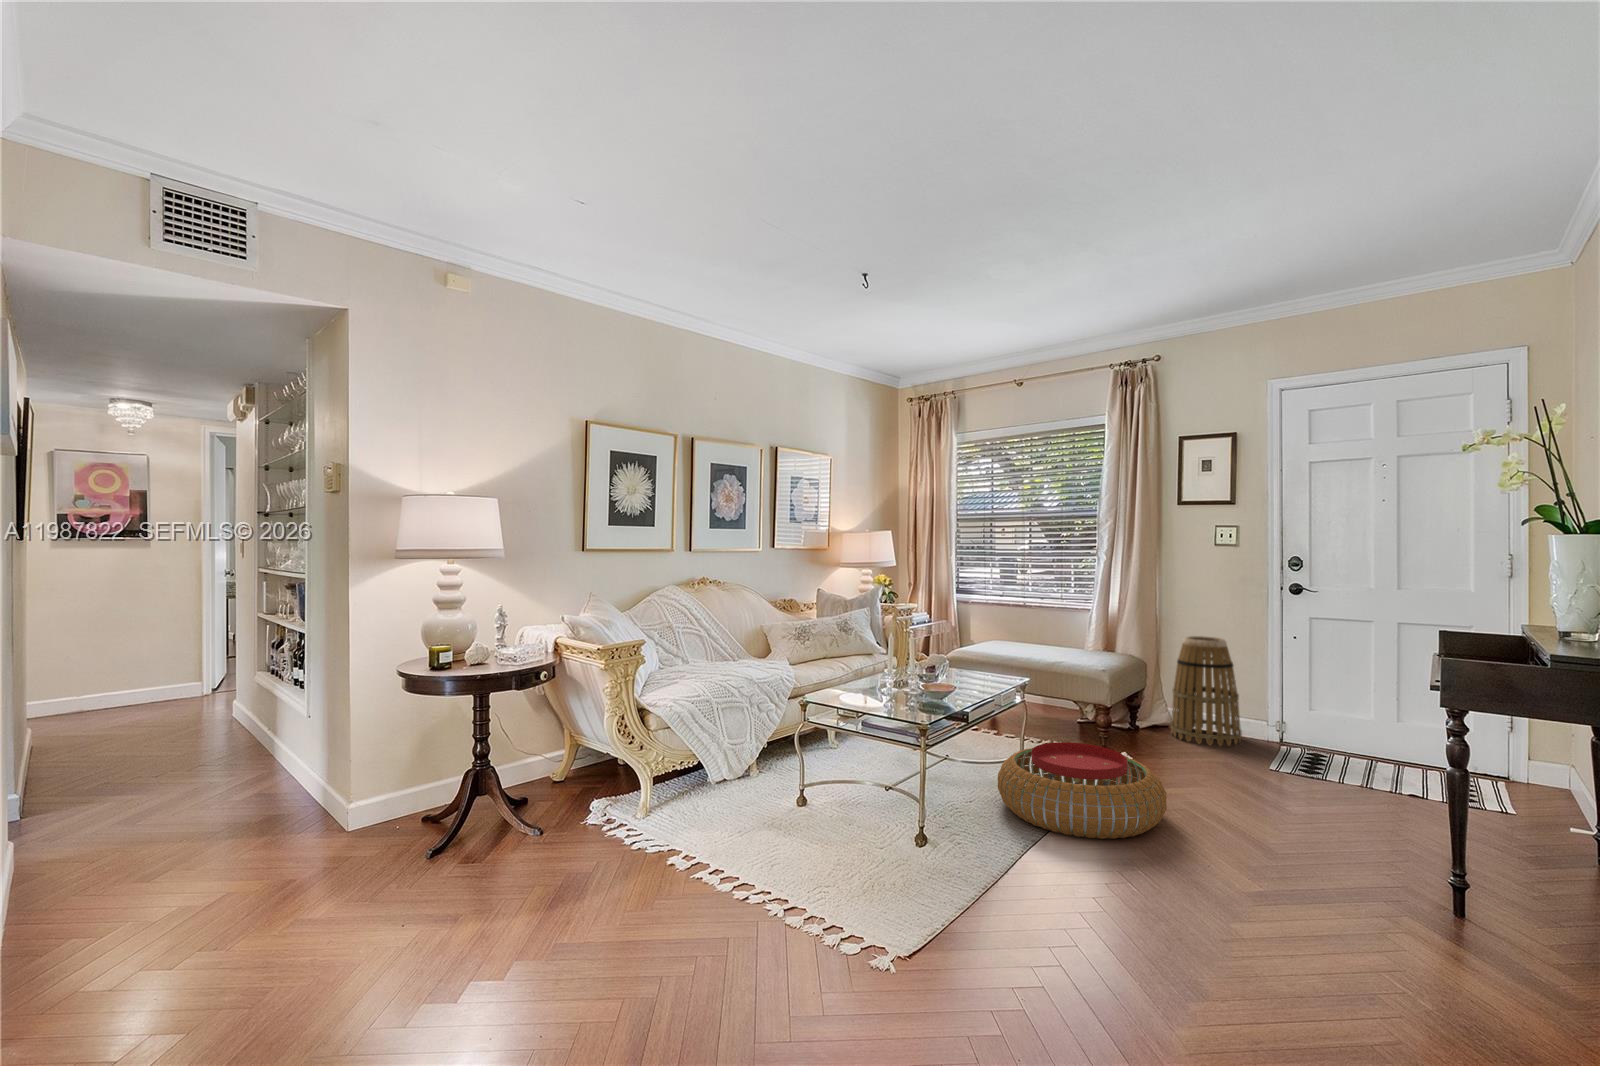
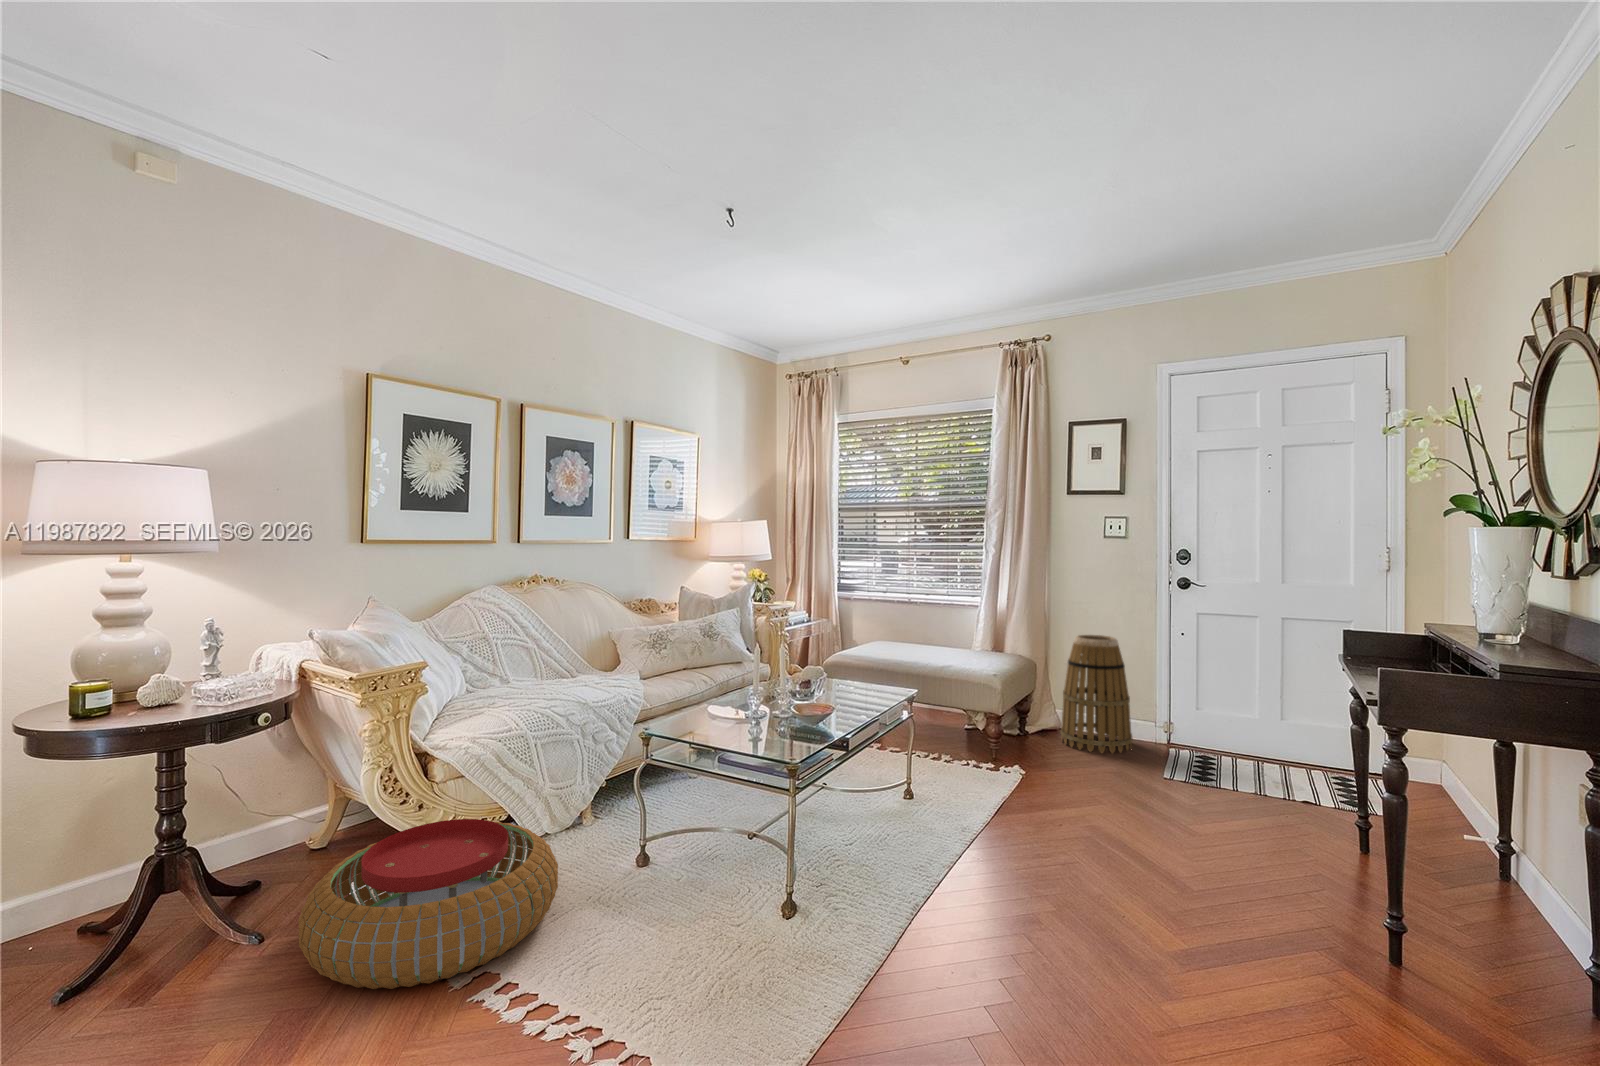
pouf: present [998,742,1167,839] -> present [298,819,558,989]

